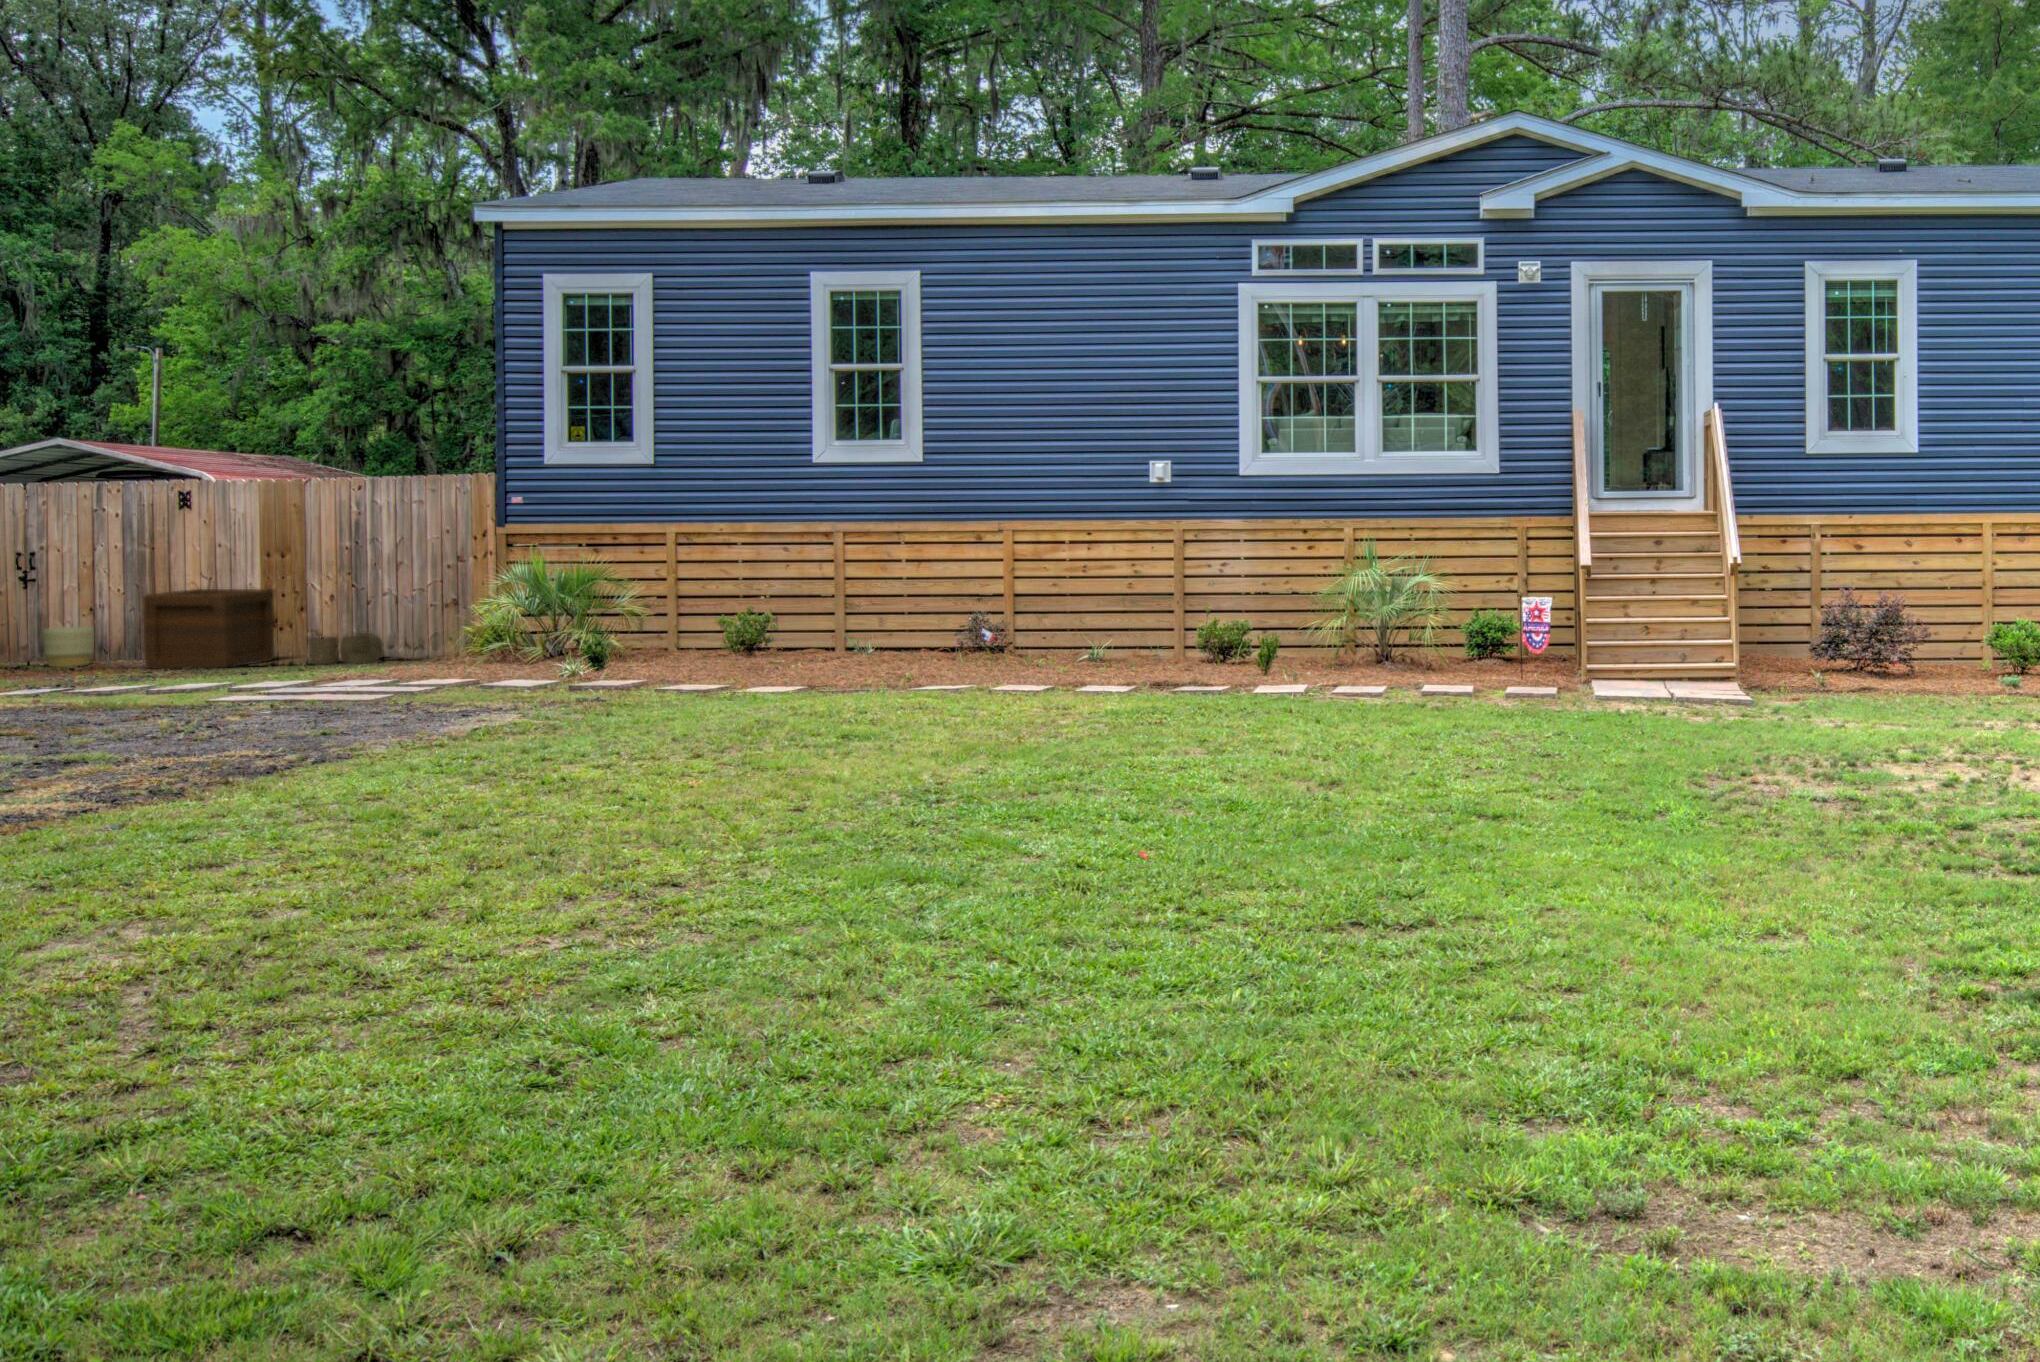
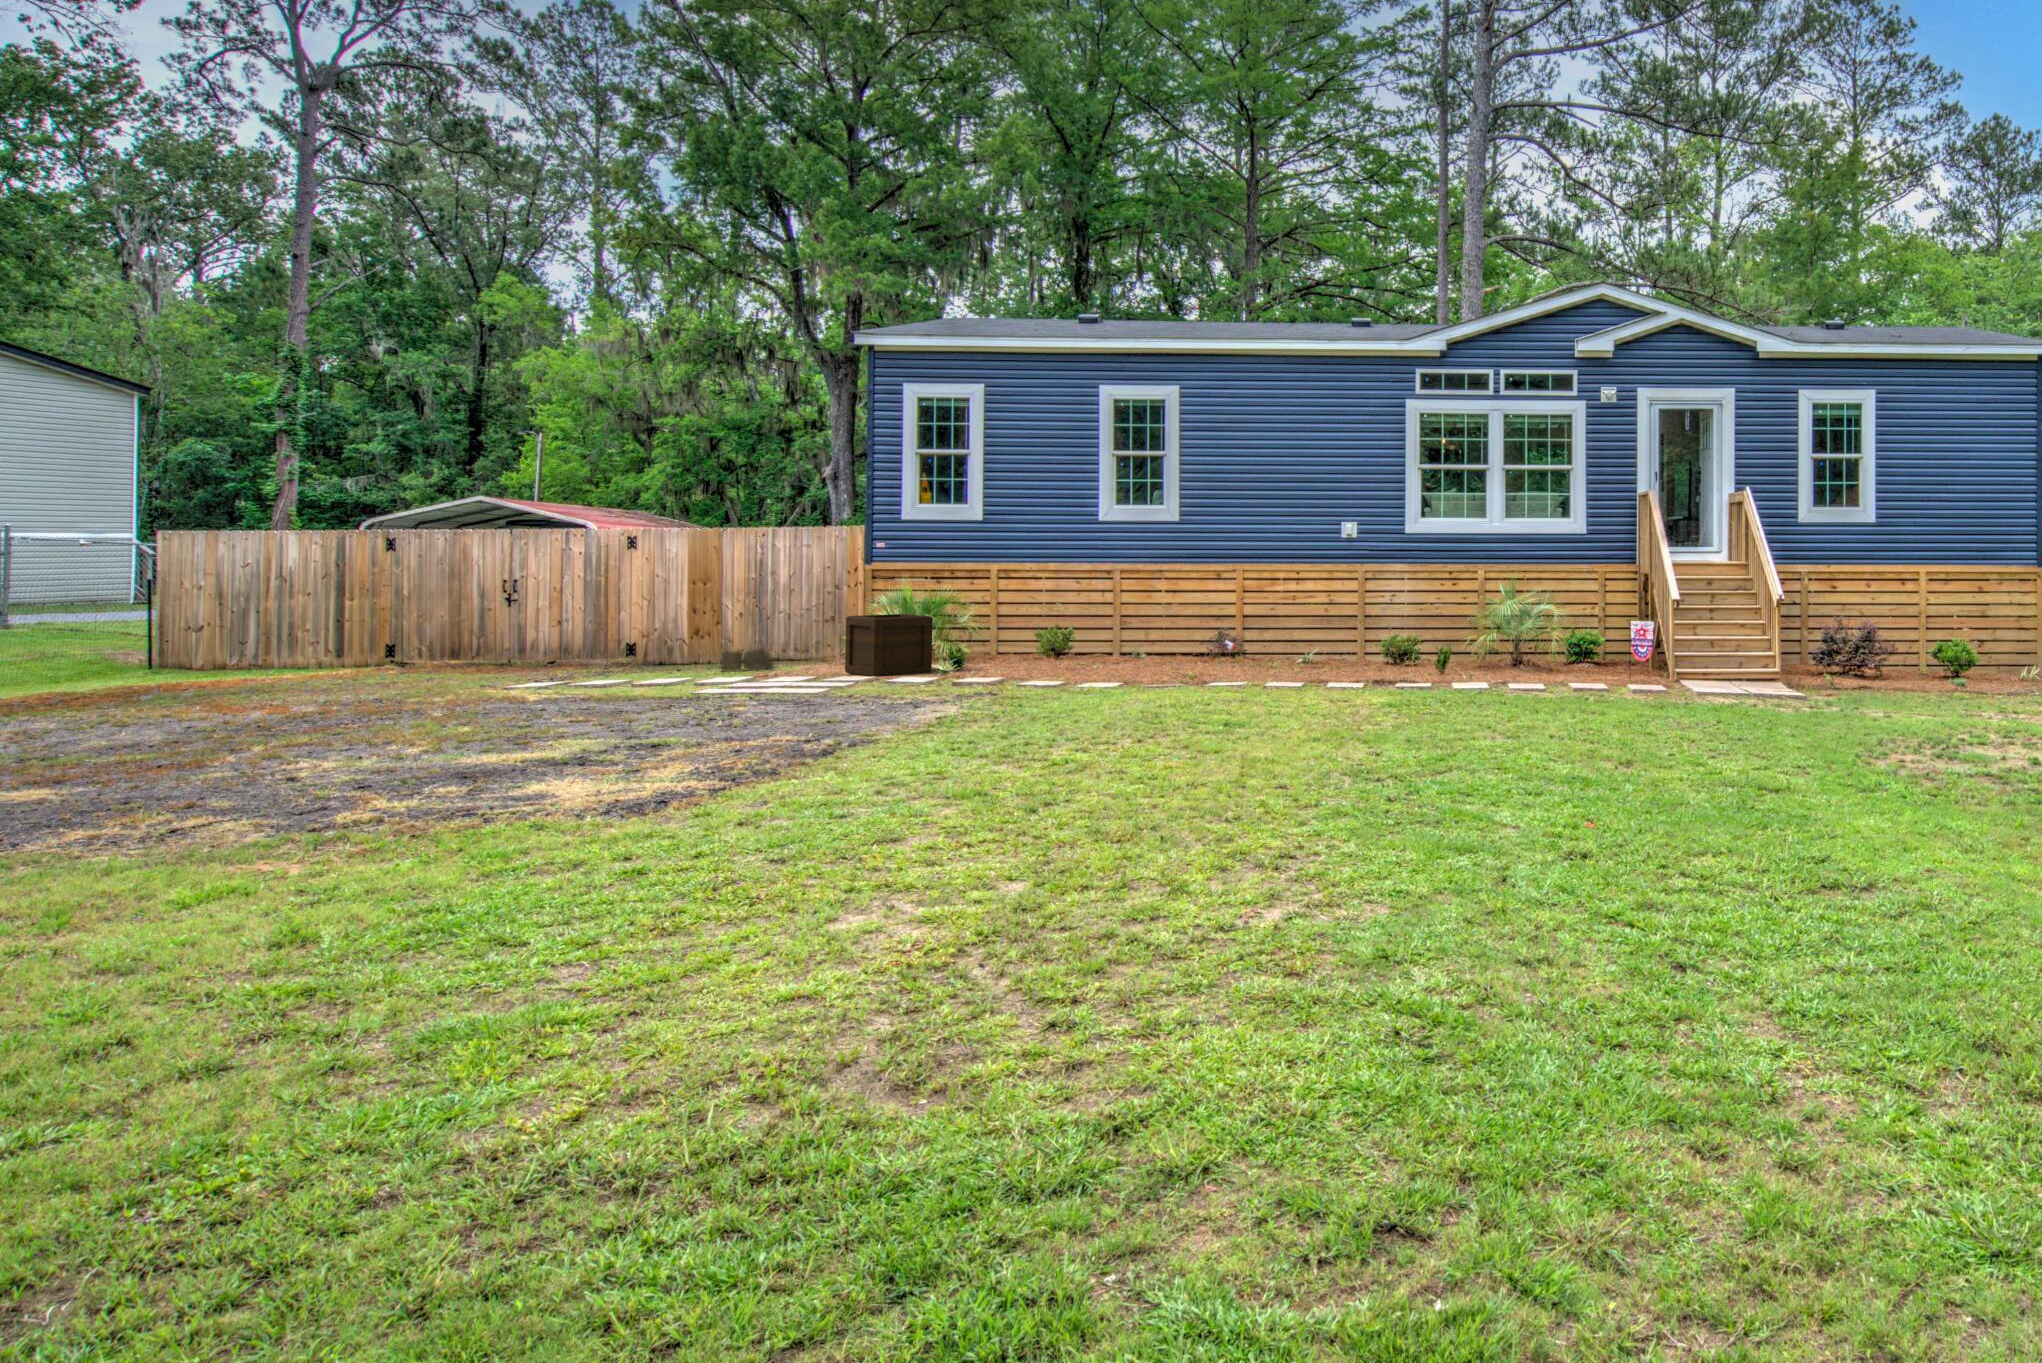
wooden crate: present [144,589,275,669] -> present [845,614,933,677]
planter: present [43,627,94,667] -> none [512,645,549,675]

